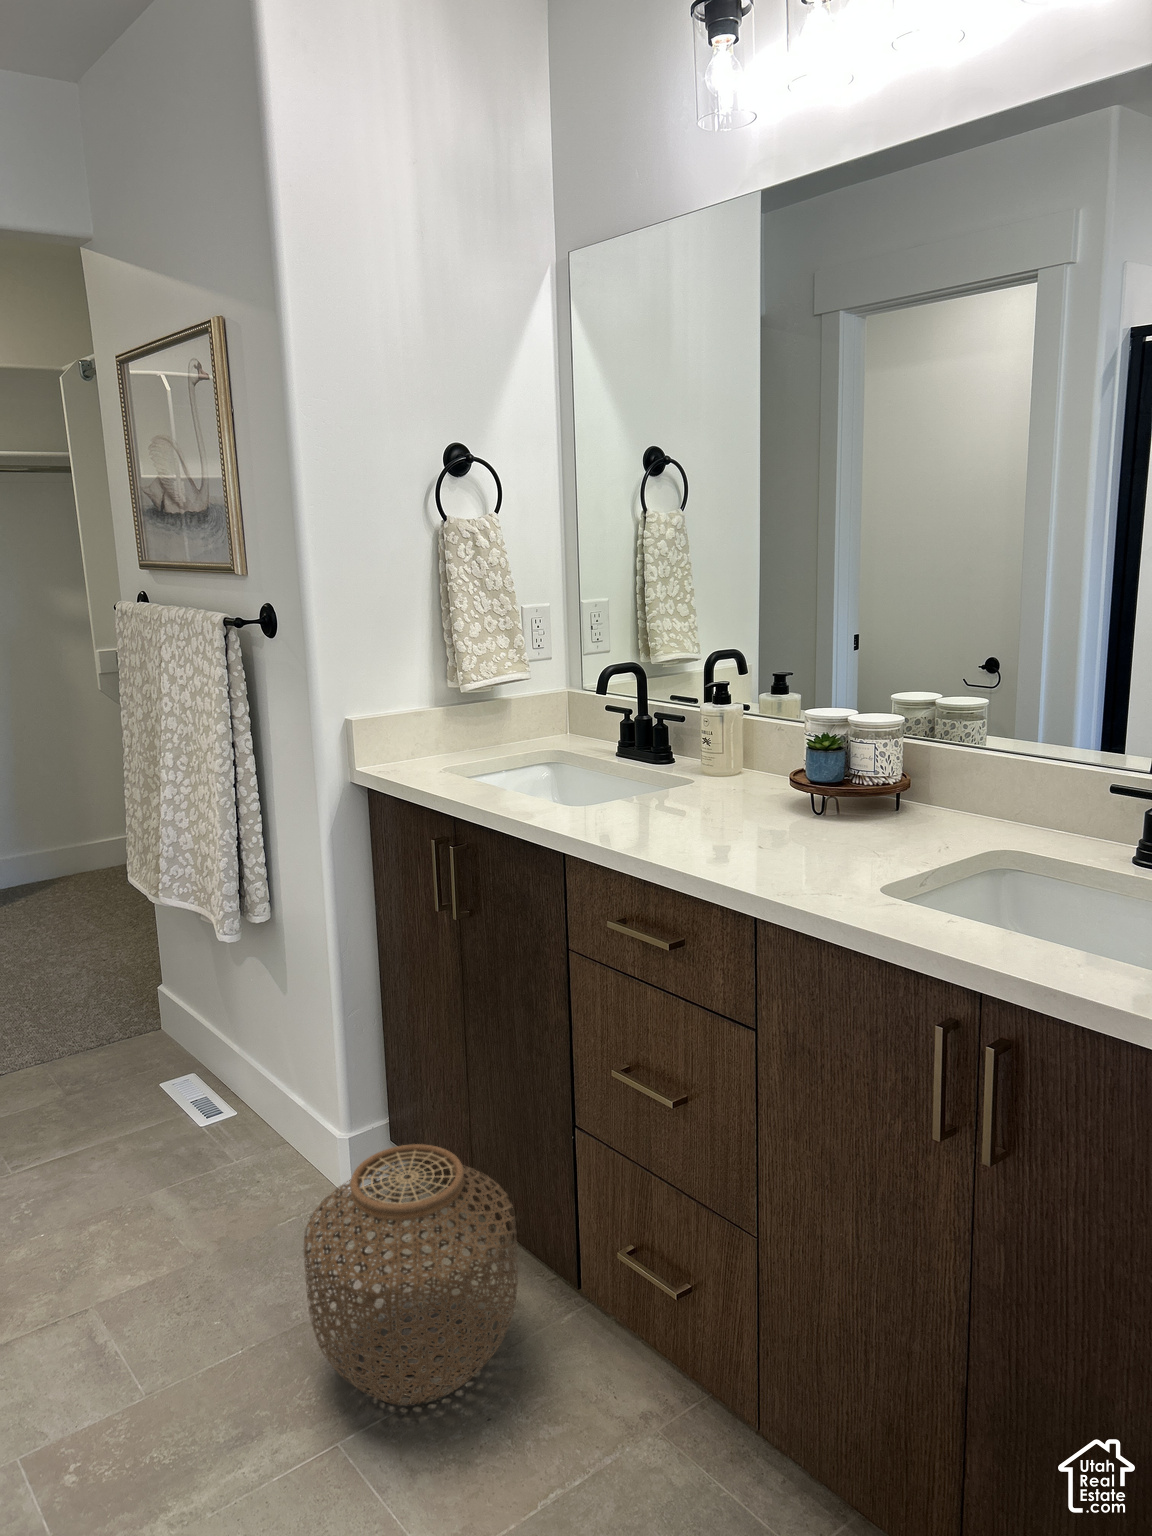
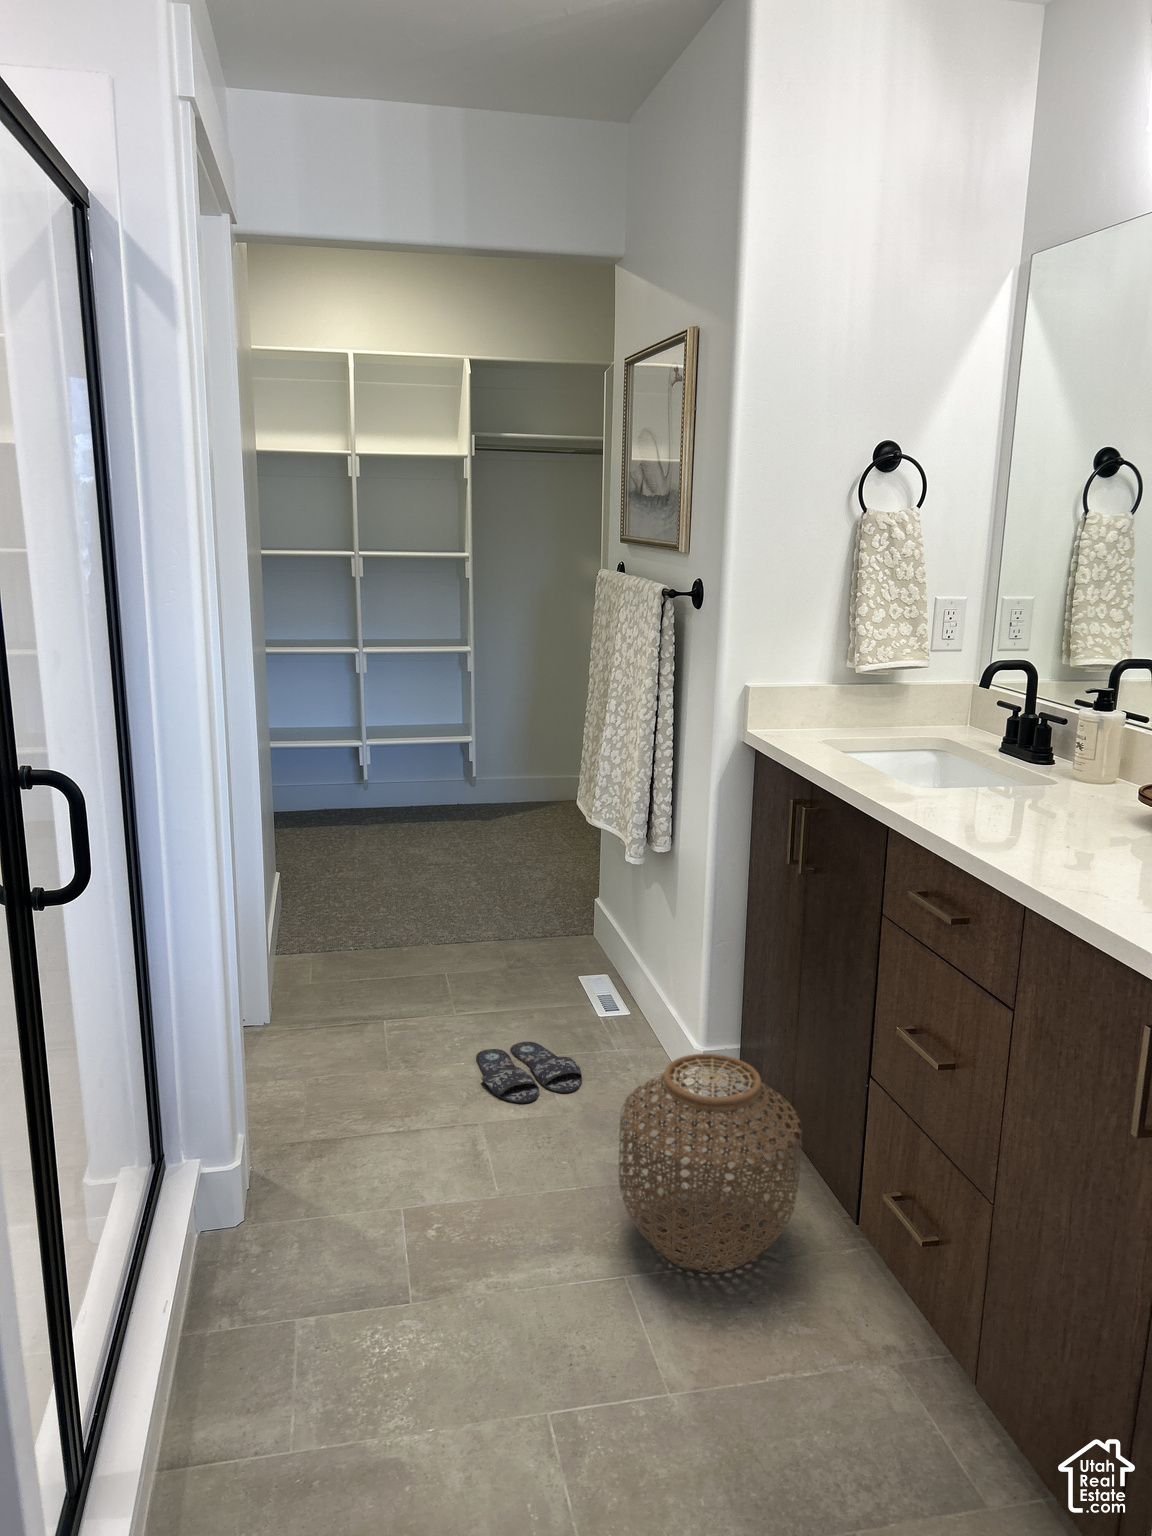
slippers: none [60,1181,209,1268] -> present [476,1042,582,1103]

